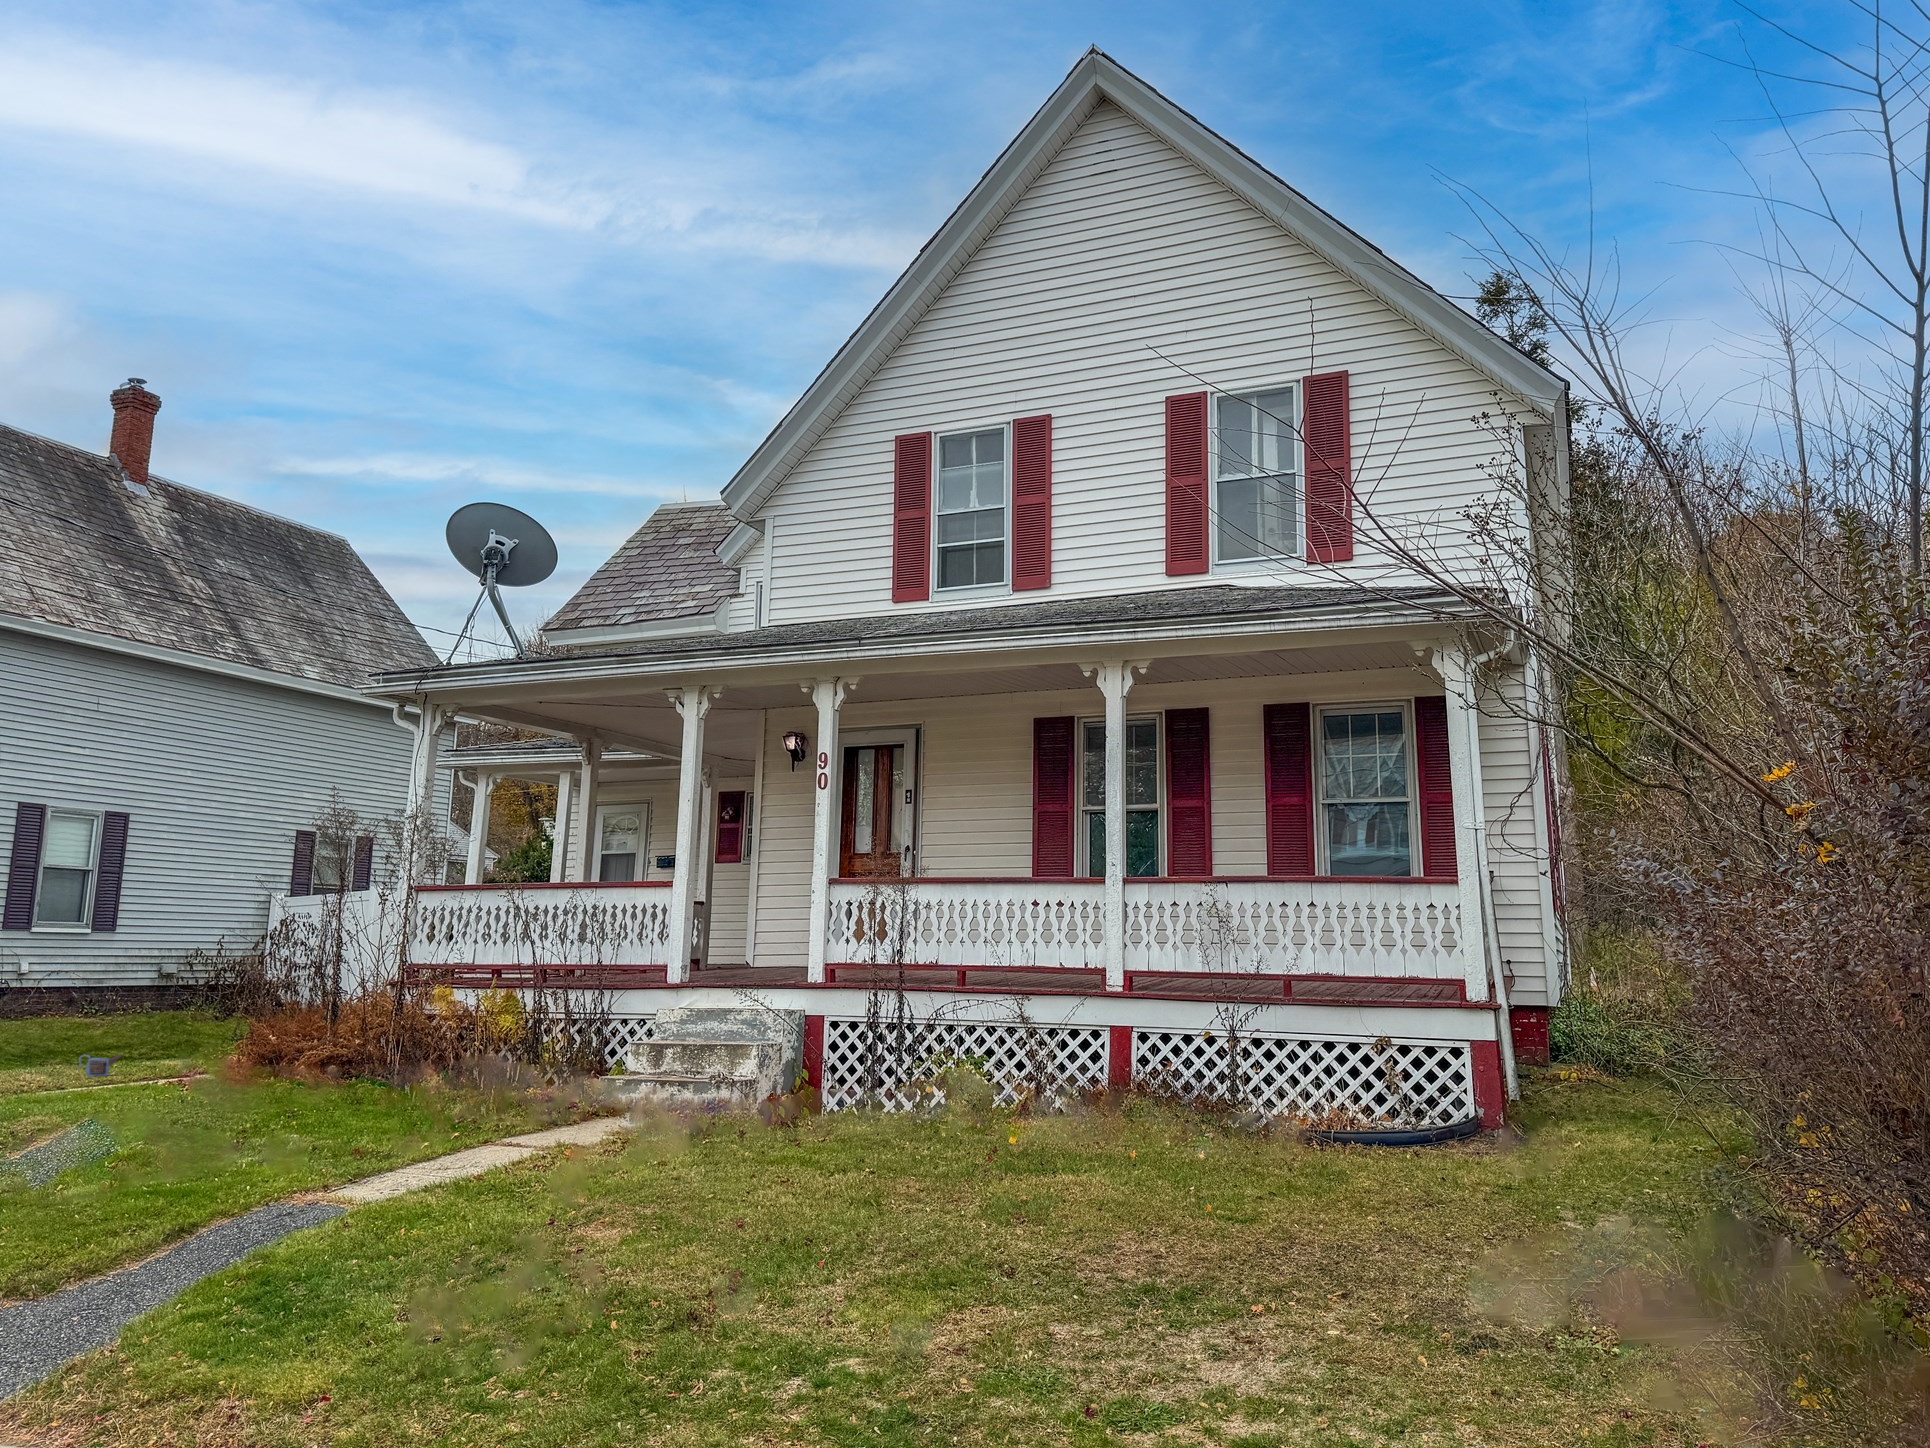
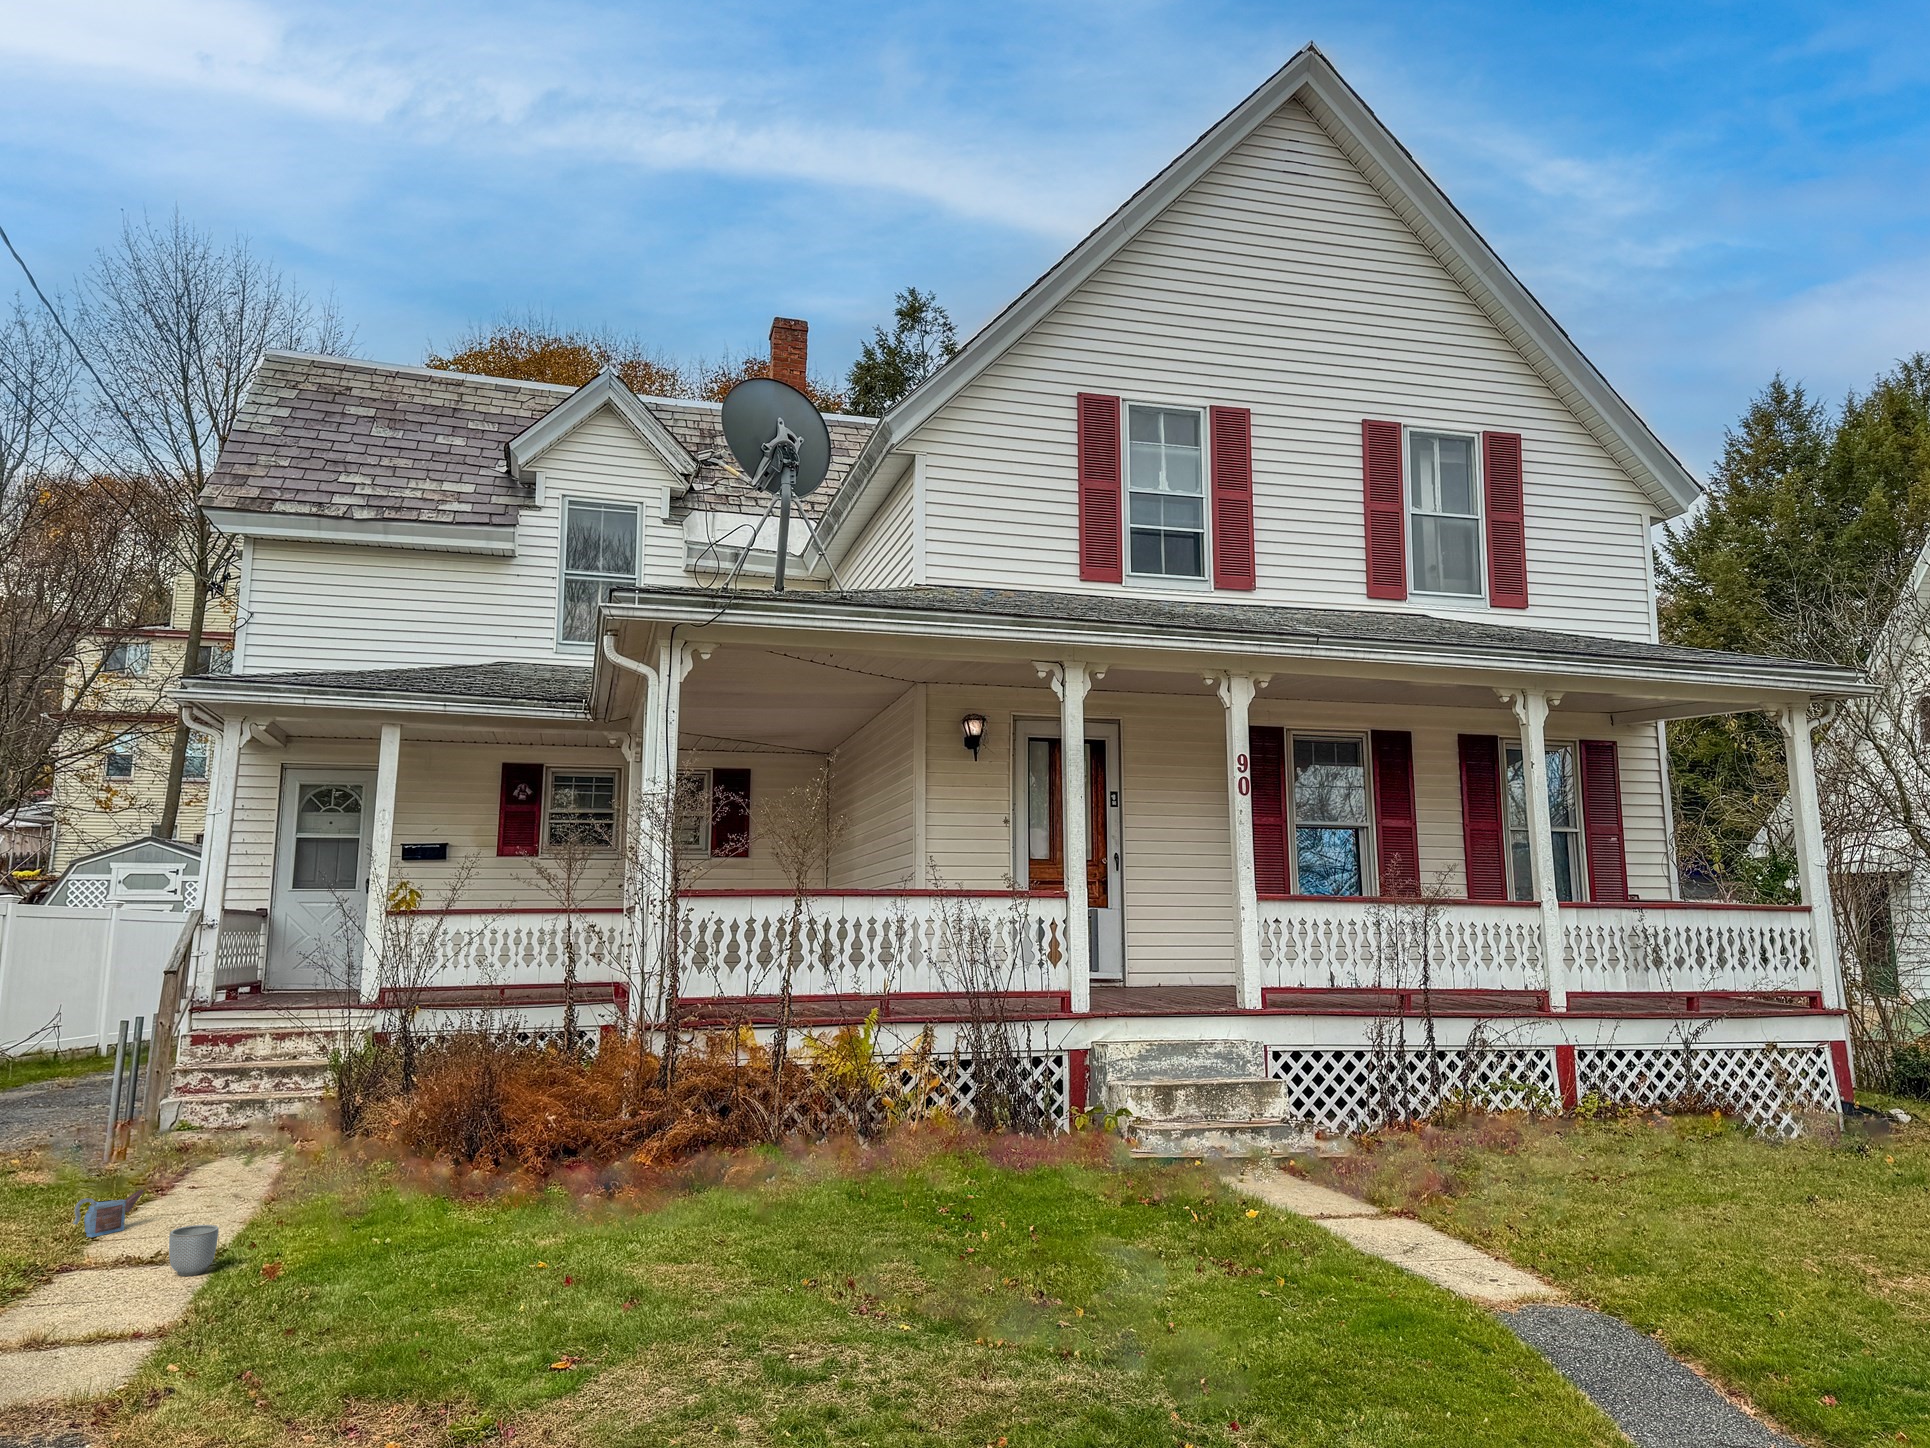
planter: none [30,1061,58,1086] -> present [169,1225,219,1276]

